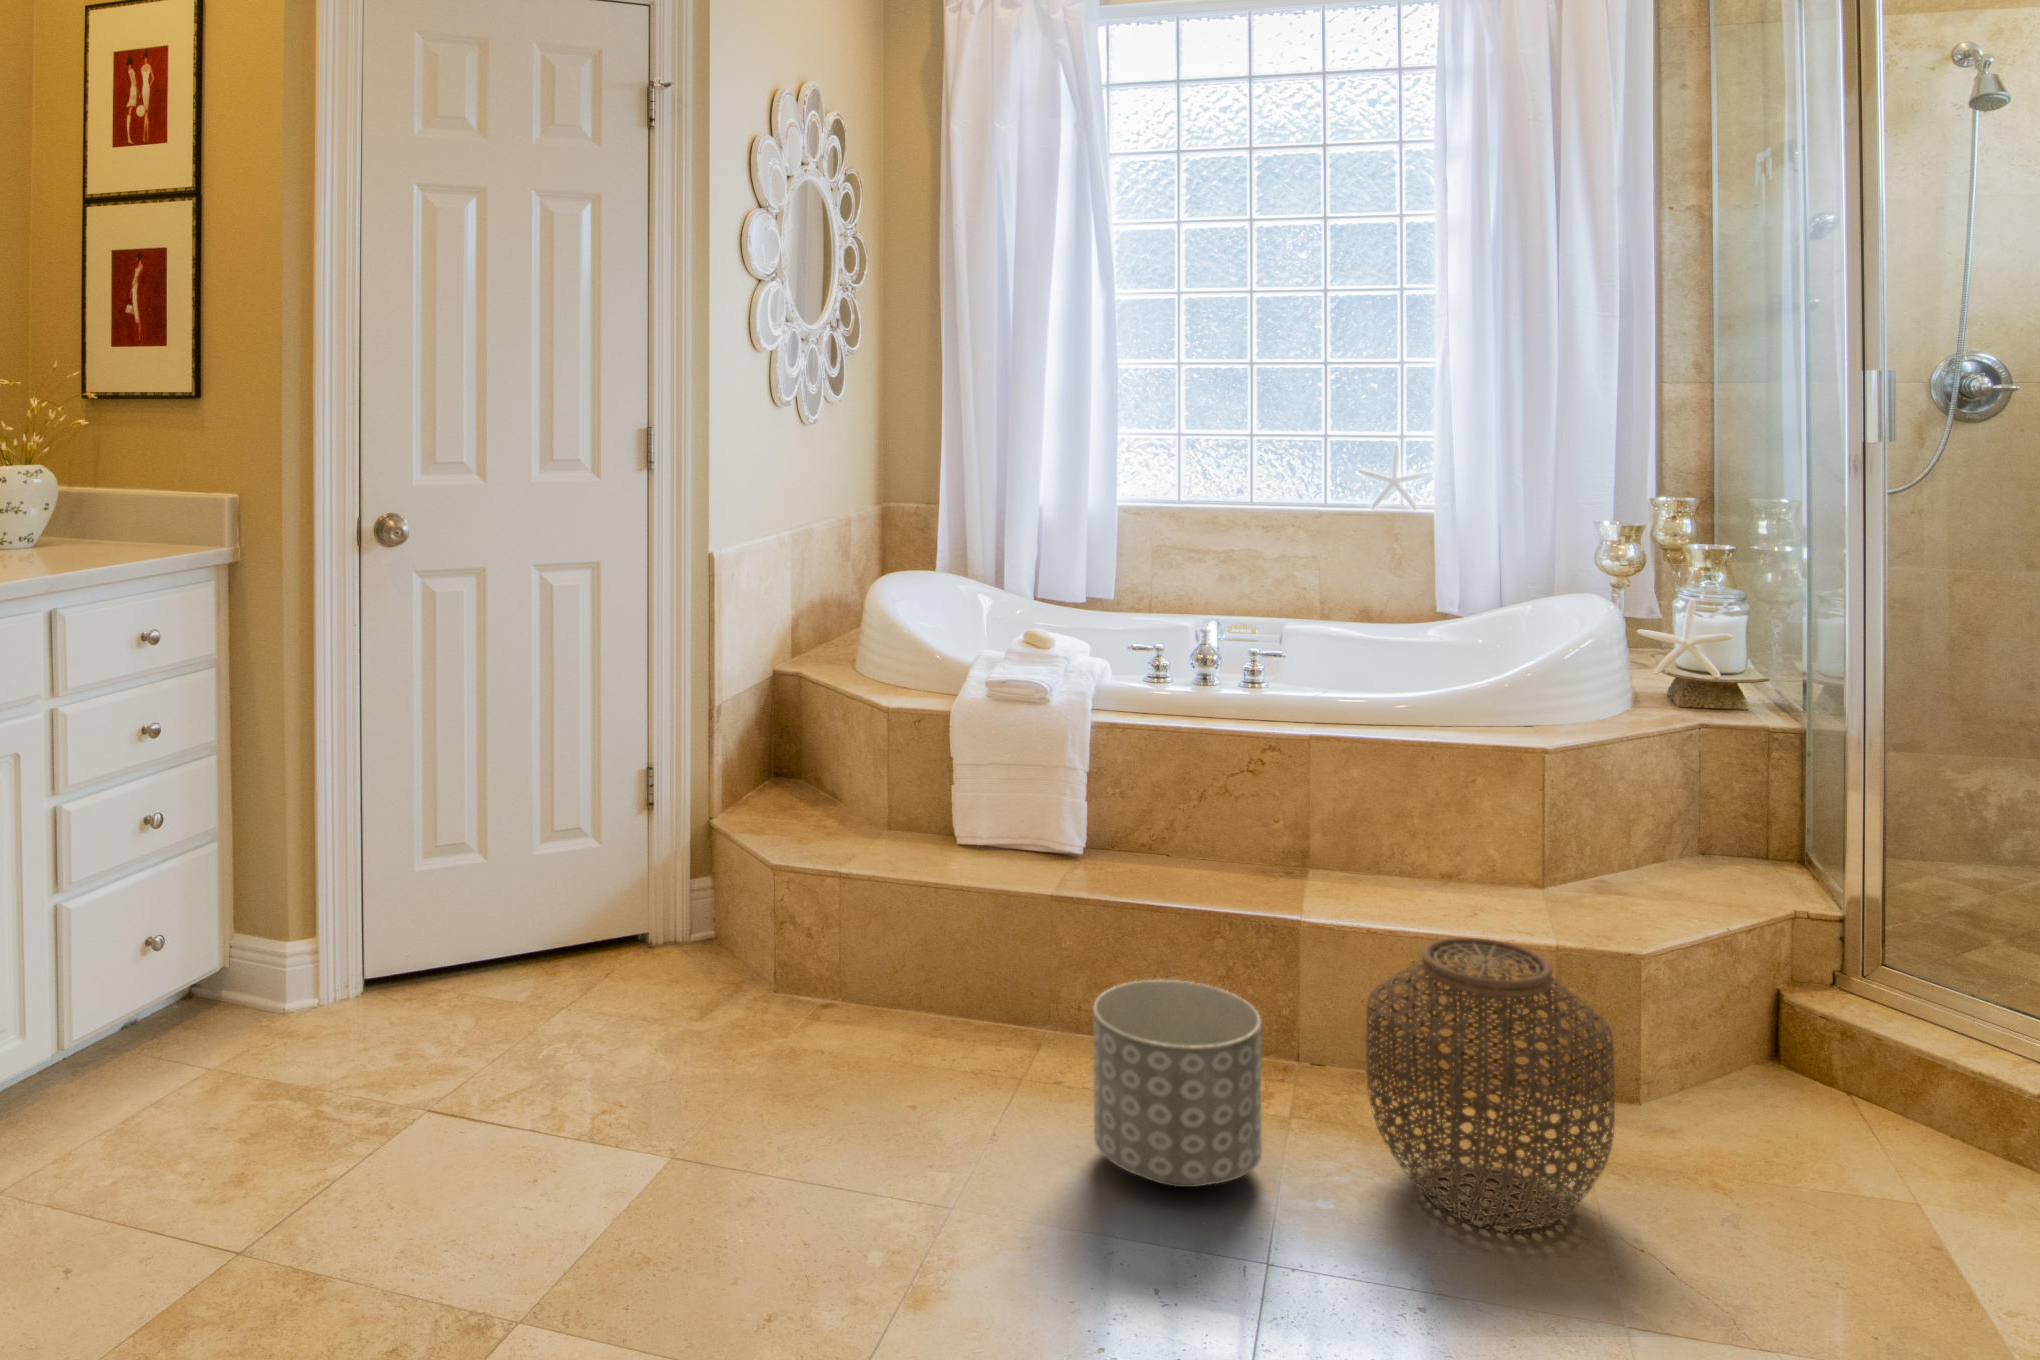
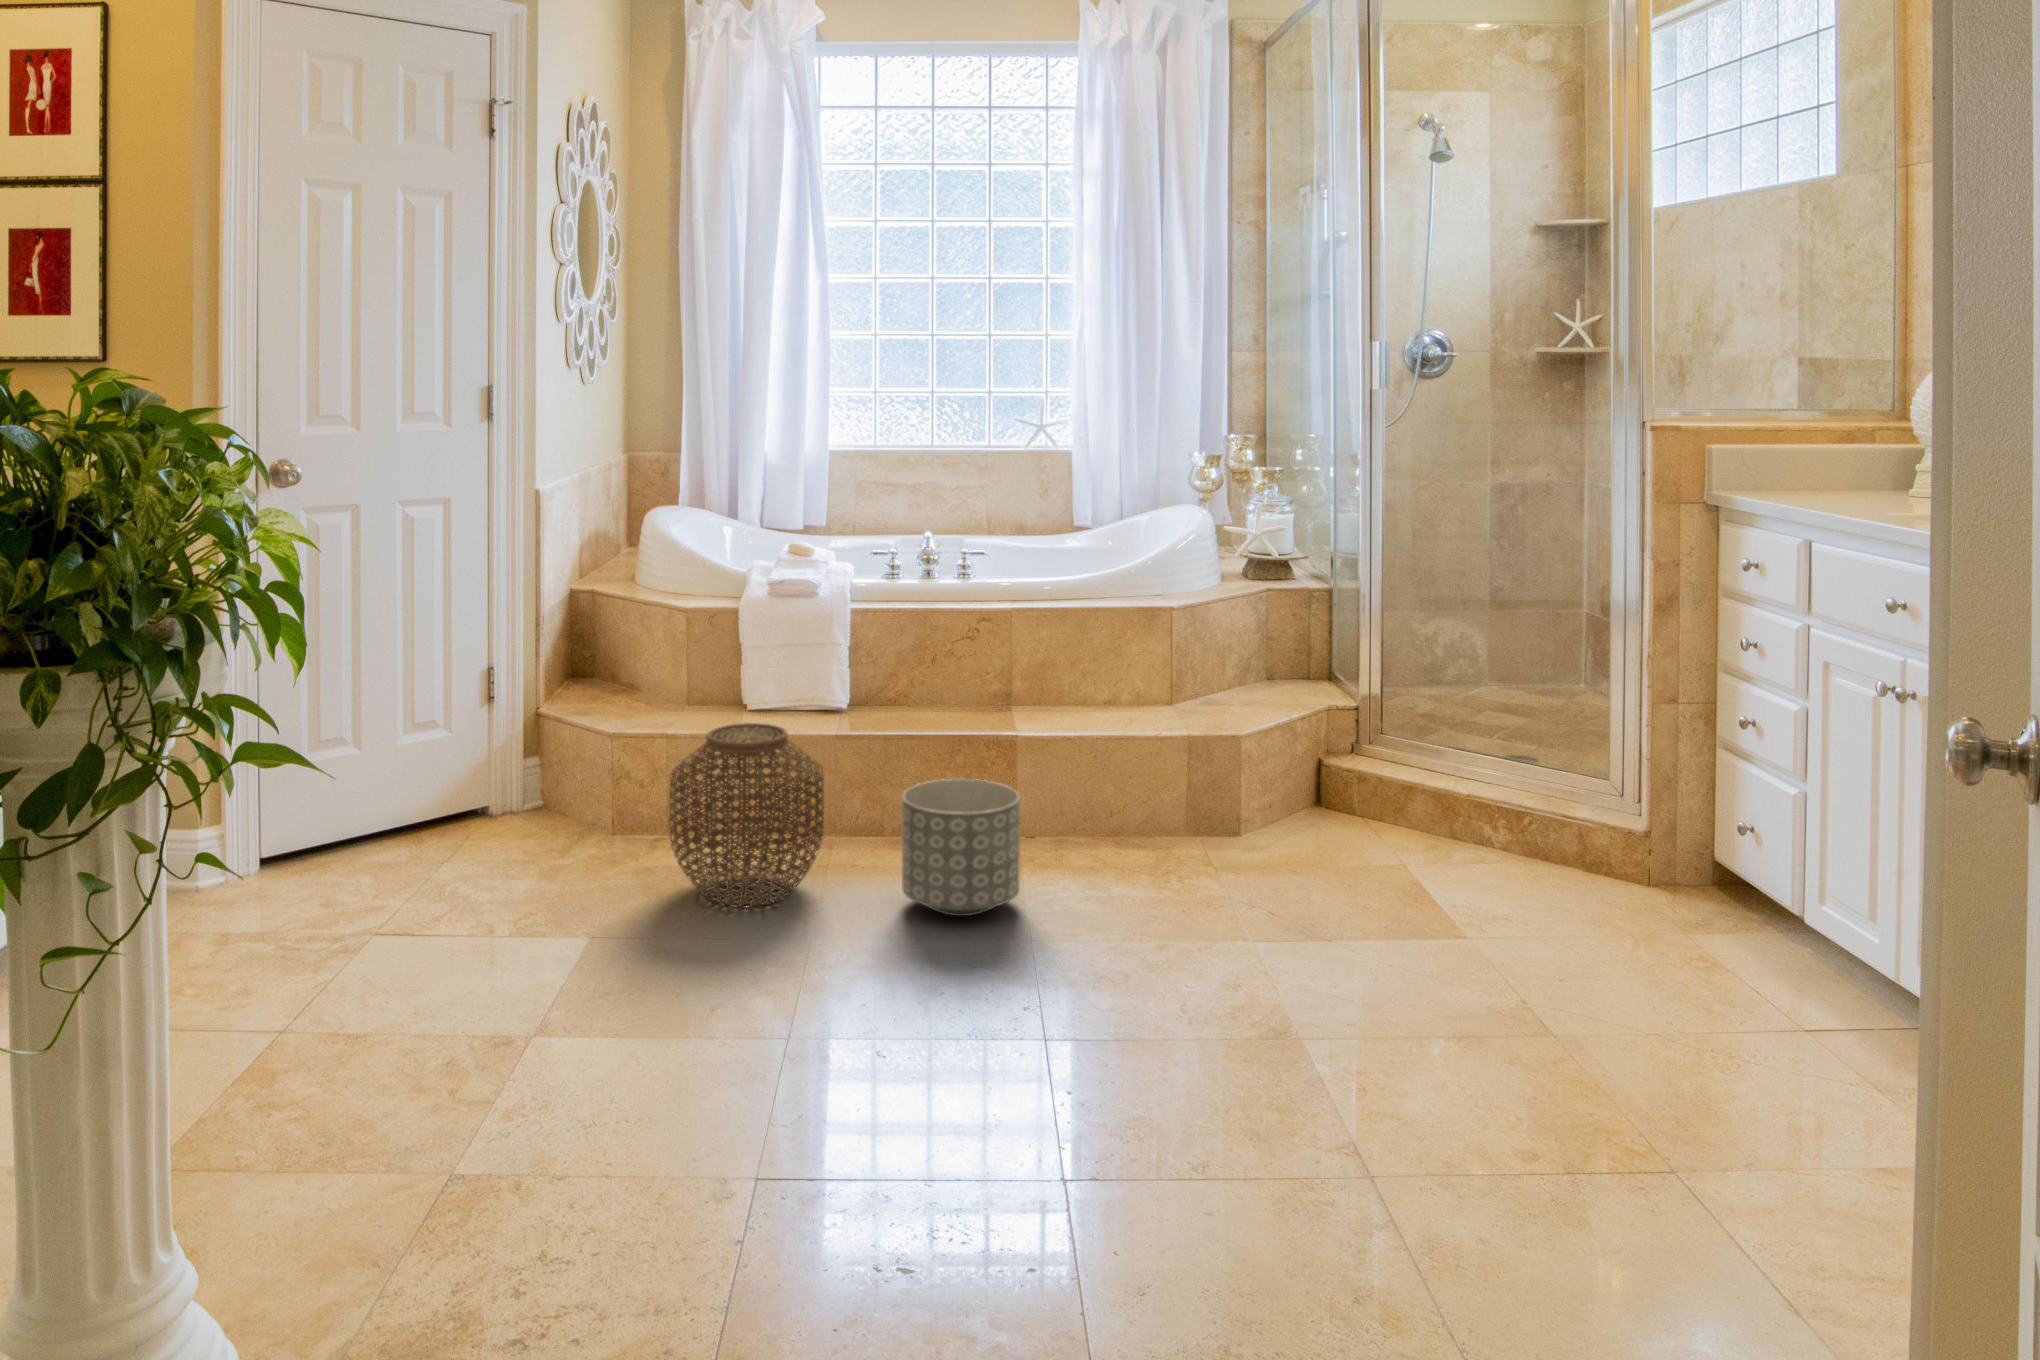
woven basket: present [1366,938,1615,1229] -> present [669,723,824,906]

